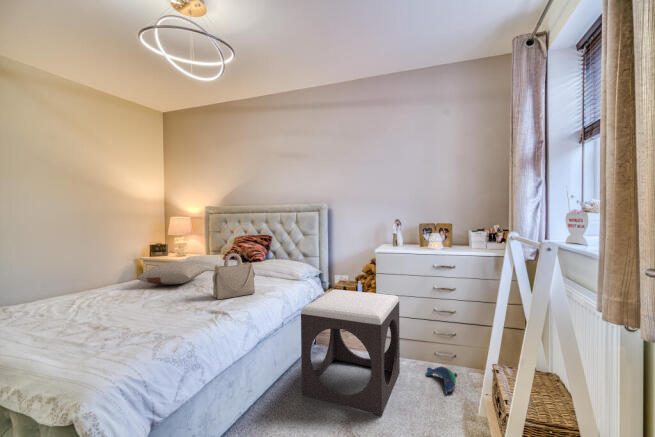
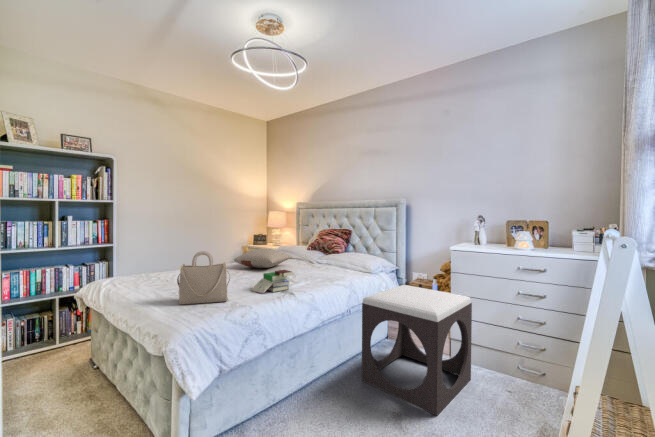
handbag: present [213,253,255,299] -> present [177,251,230,304]
book: none [173,286,225,317] -> present [252,270,293,294]
plush toy: present [426,367,457,394] -> none [501,380,539,411]

